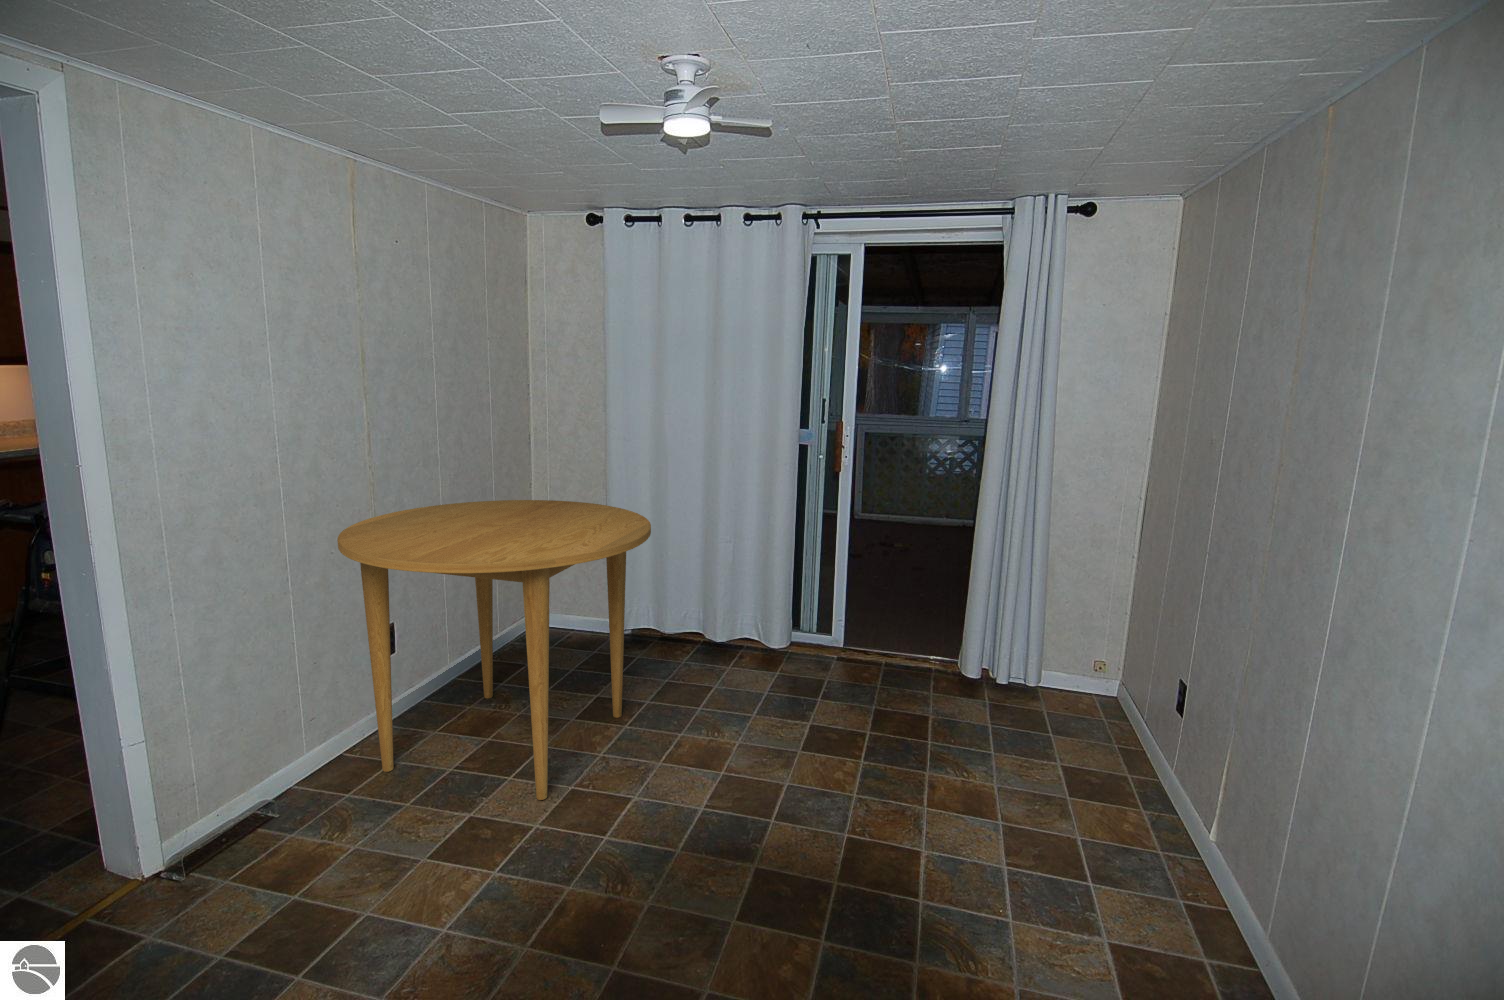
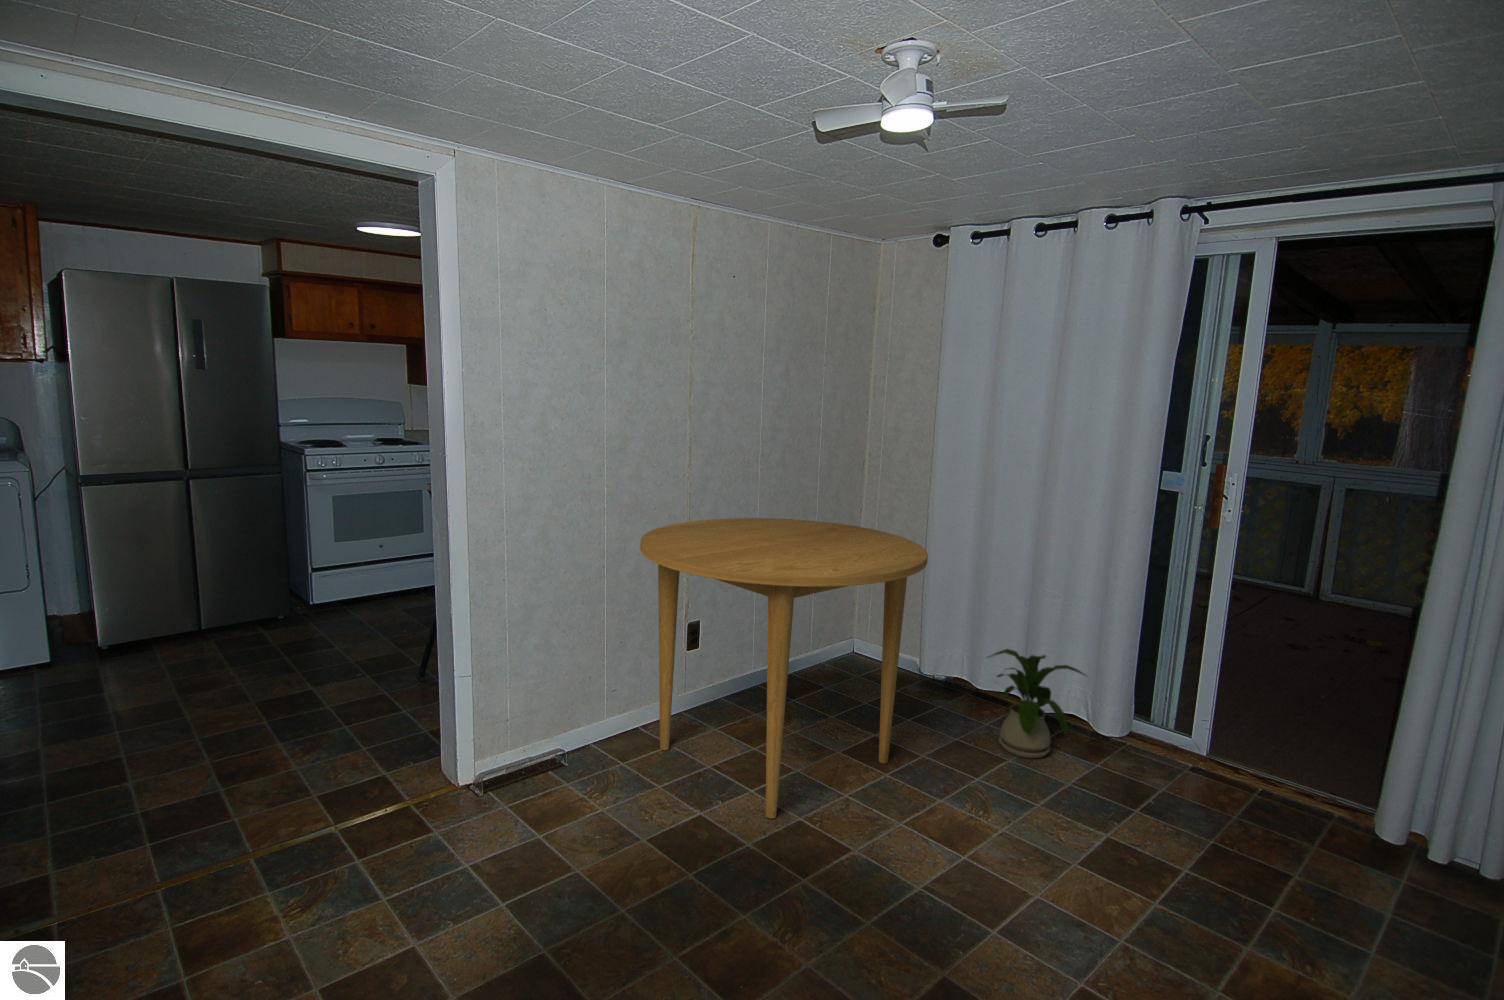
house plant: none [684,591,769,680] -> present [990,649,1085,758]

